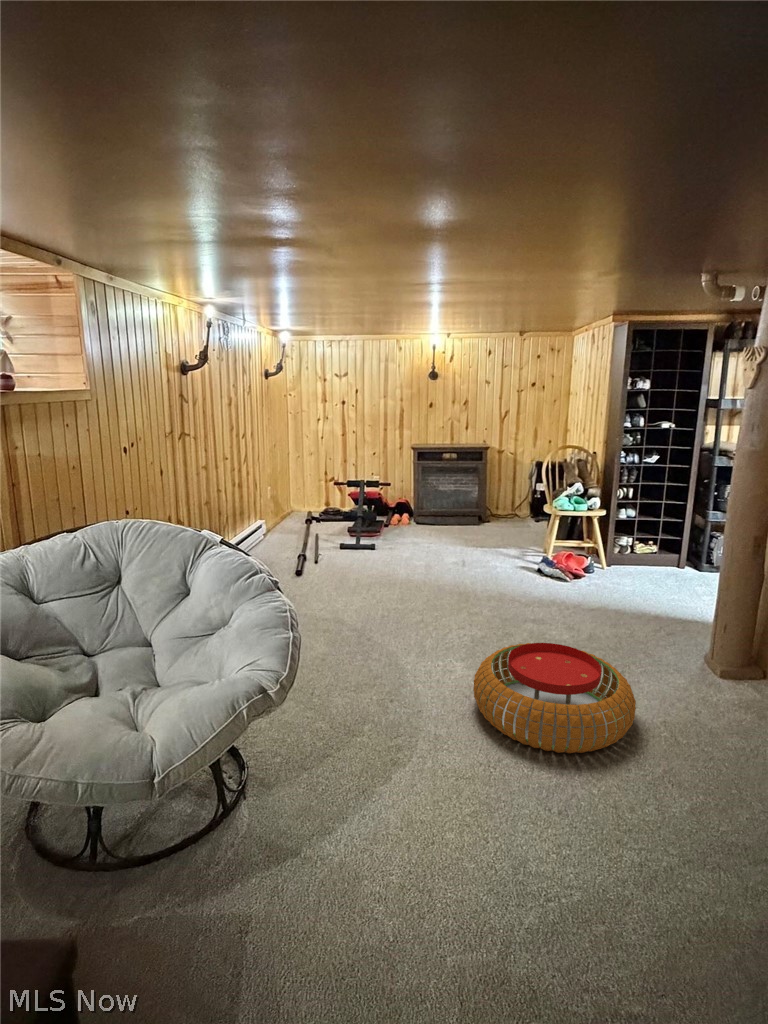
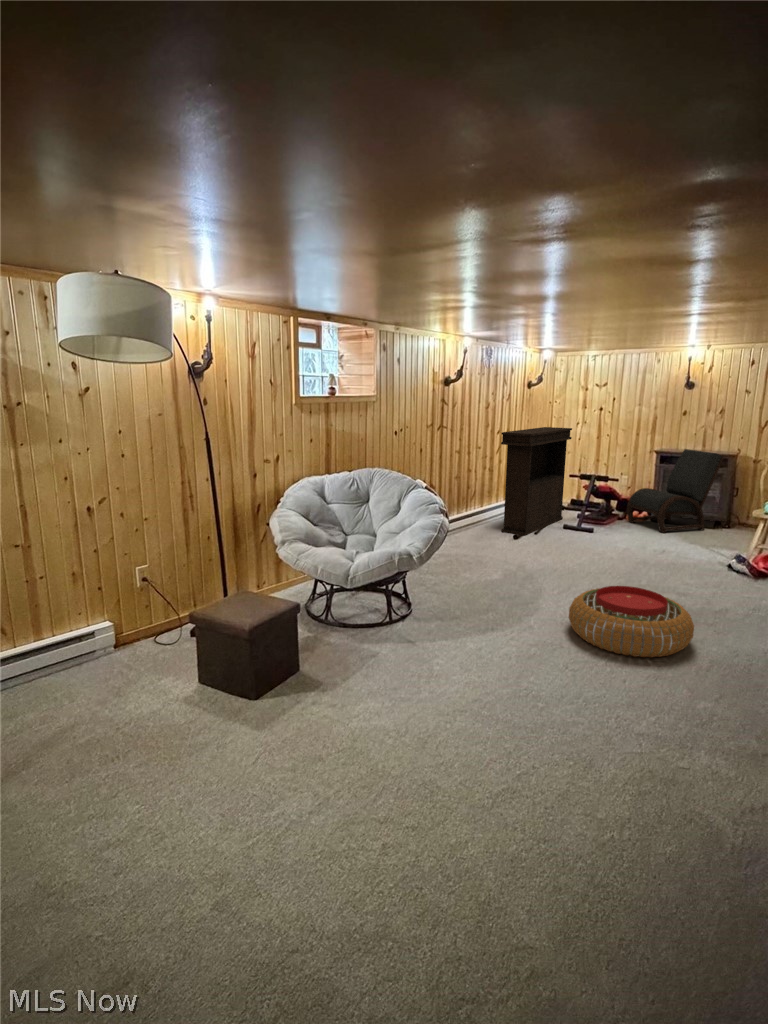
console table: none [265,426,333,569] -> present [501,427,572,536]
lounge chair: none [397,445,483,539] -> present [627,449,724,533]

